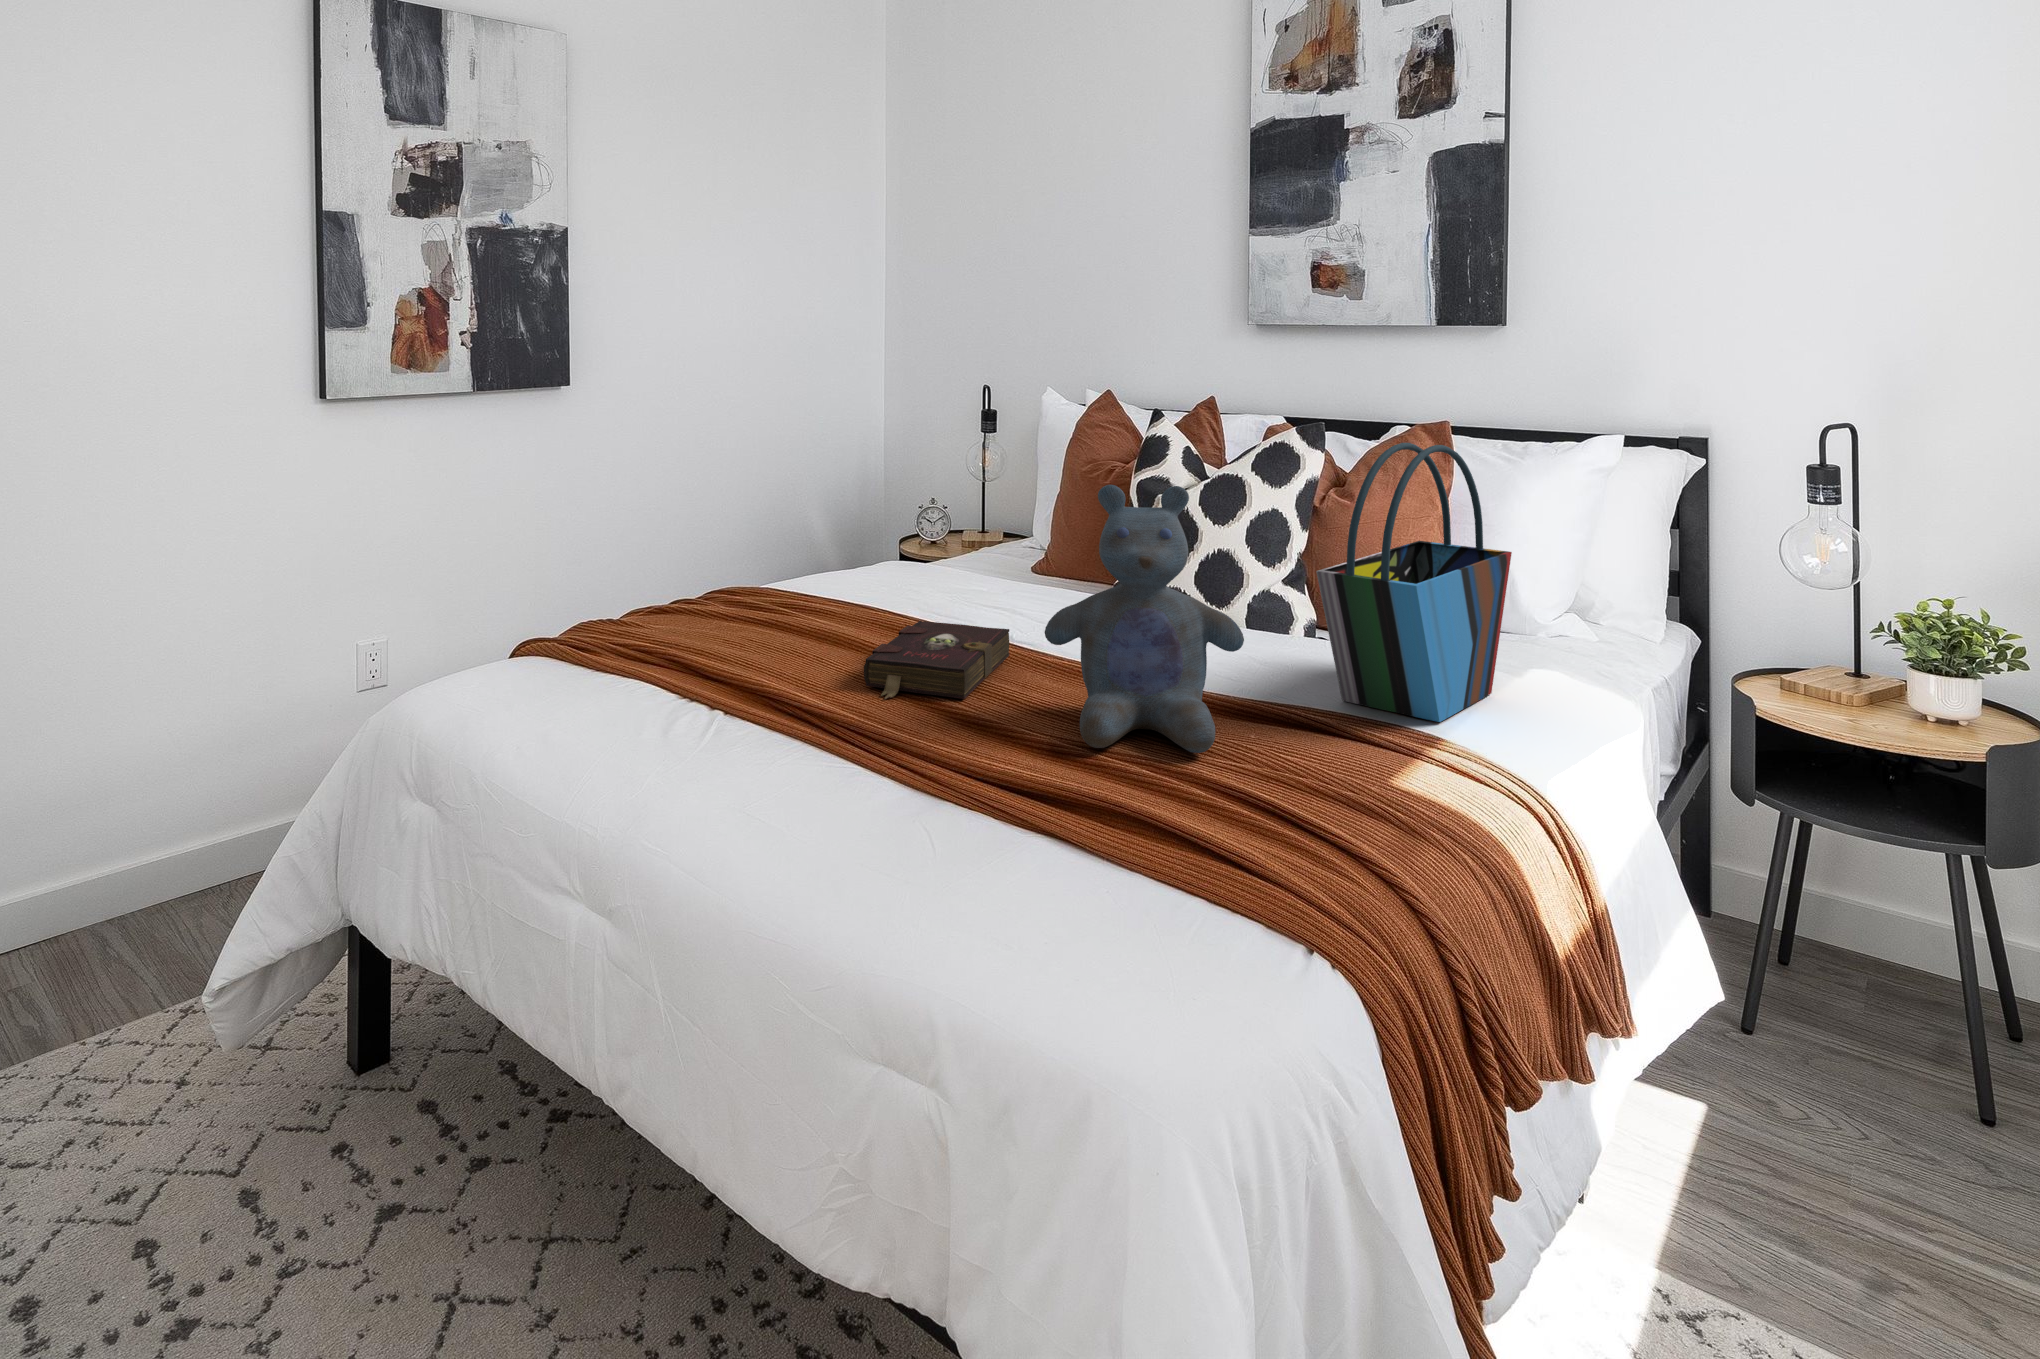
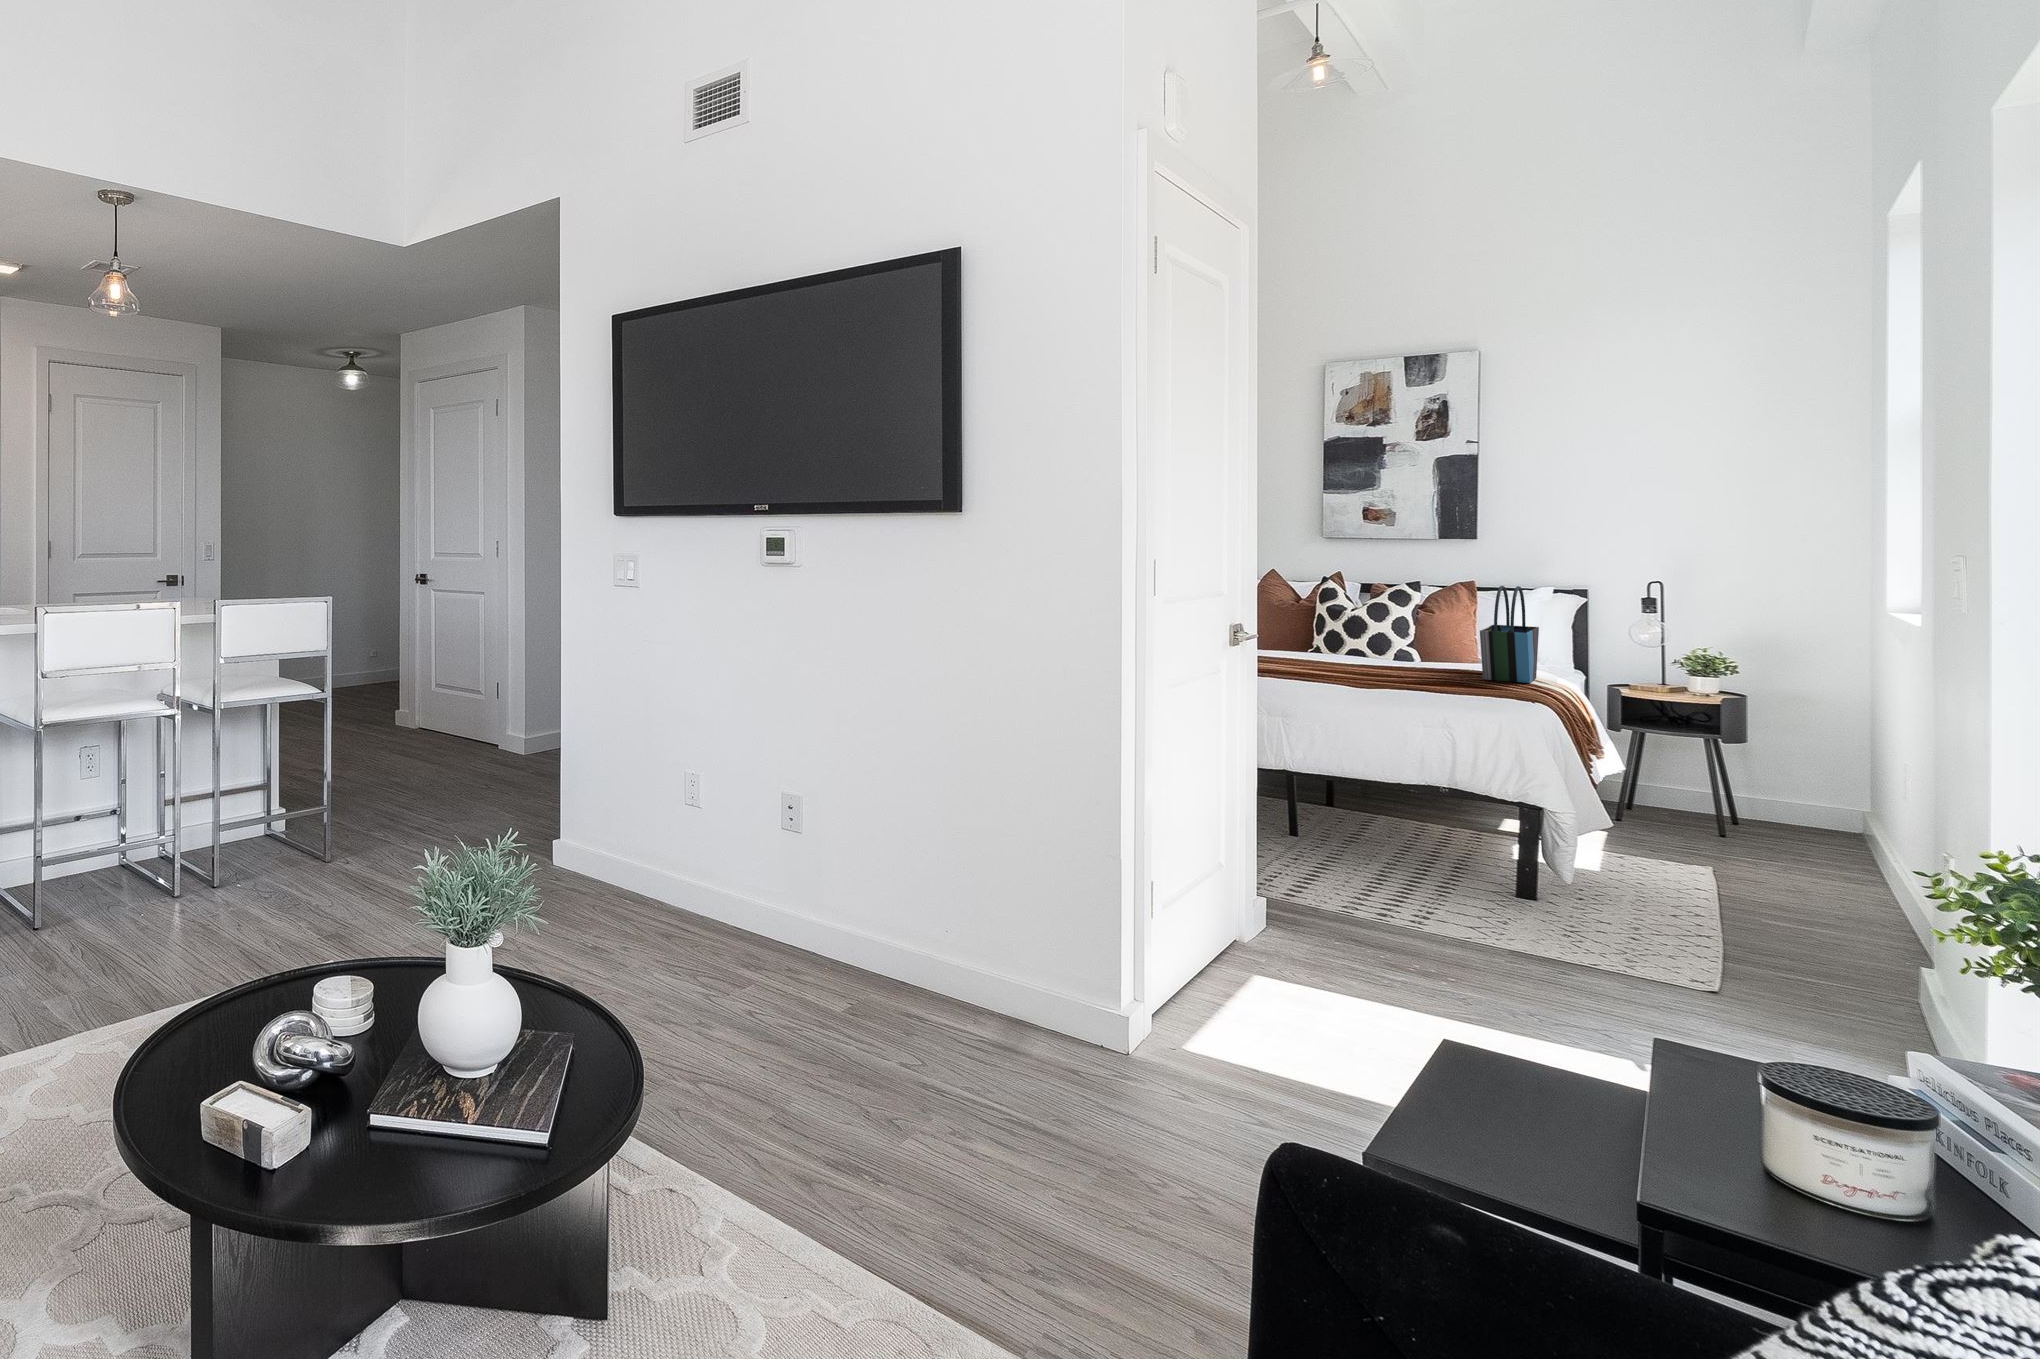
stuffed bear: present [1045,485,1244,753] -> none [1381,600,1467,687]
book: present [864,621,1009,699] -> none [1283,657,1342,678]

